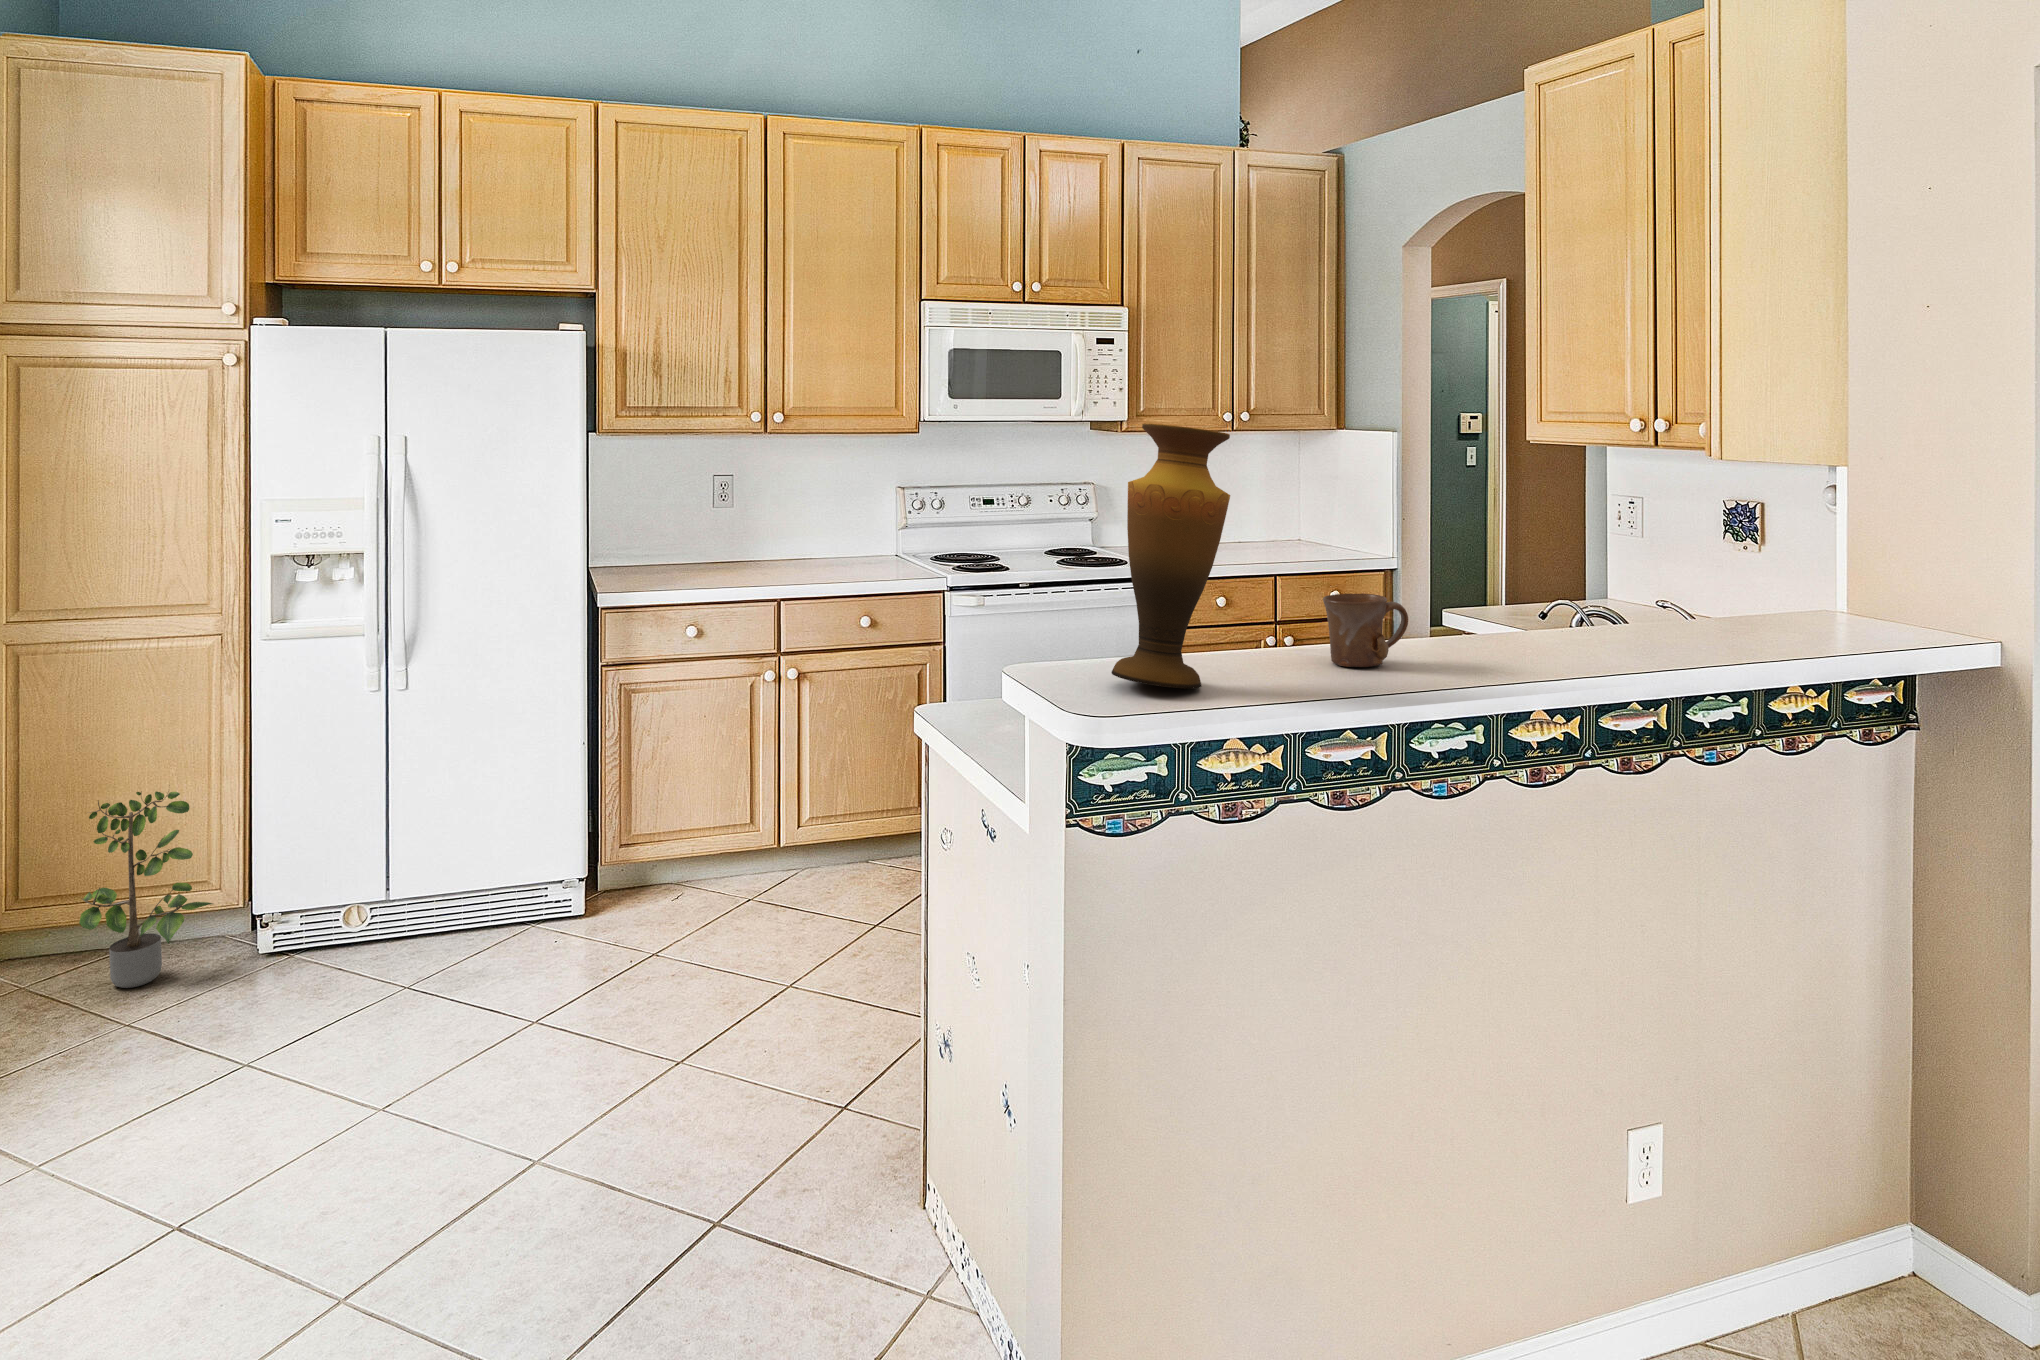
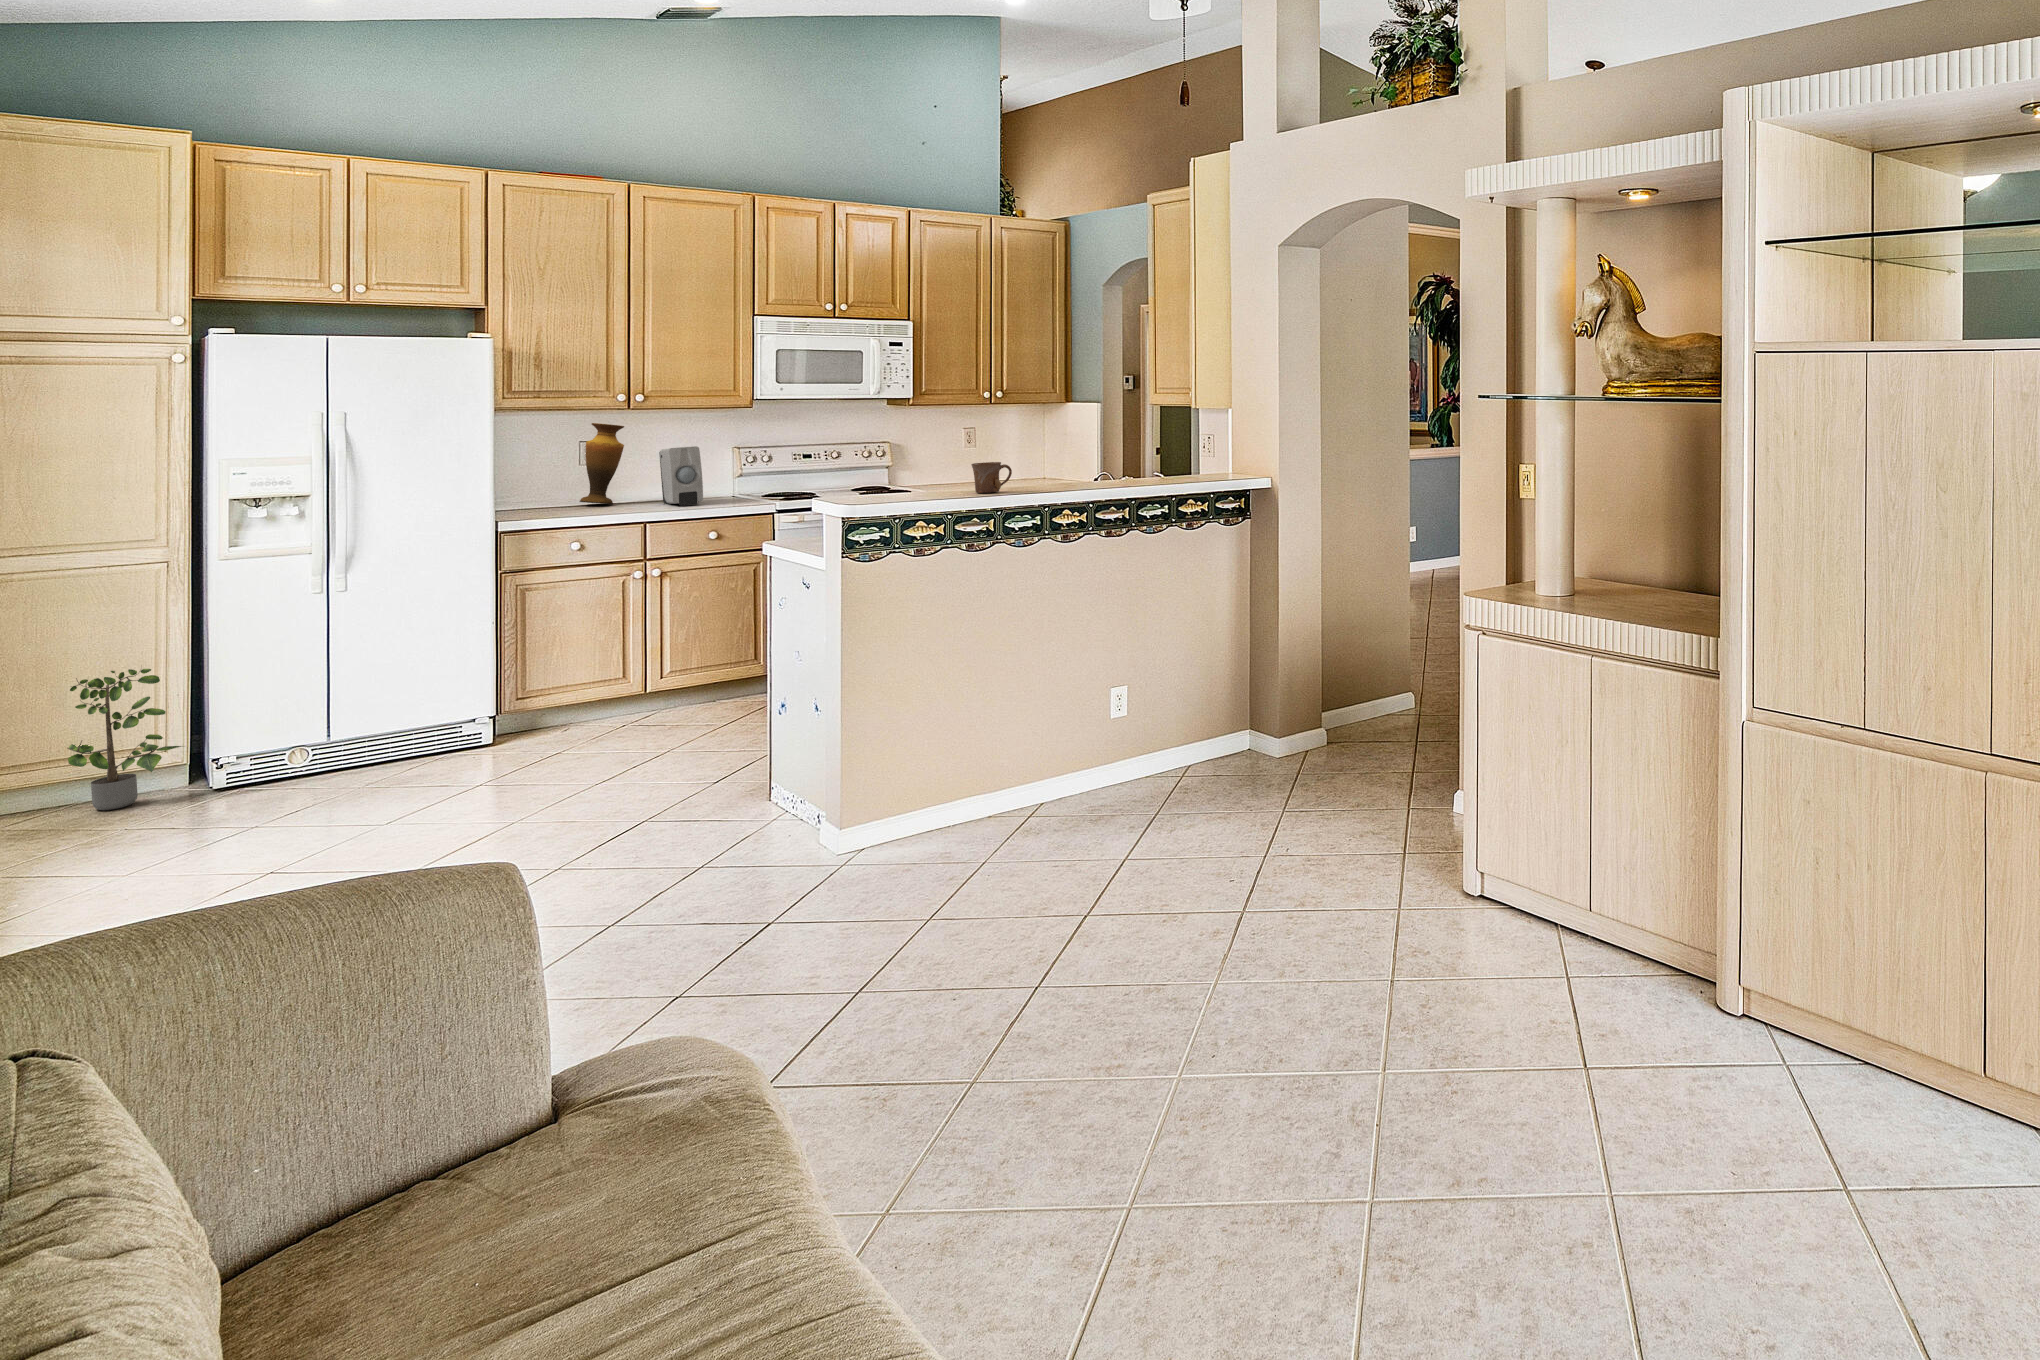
vase: present [1111,423,1230,689] -> present [580,423,624,504]
soap dispenser: none [802,488,853,574] -> present [659,446,703,506]

